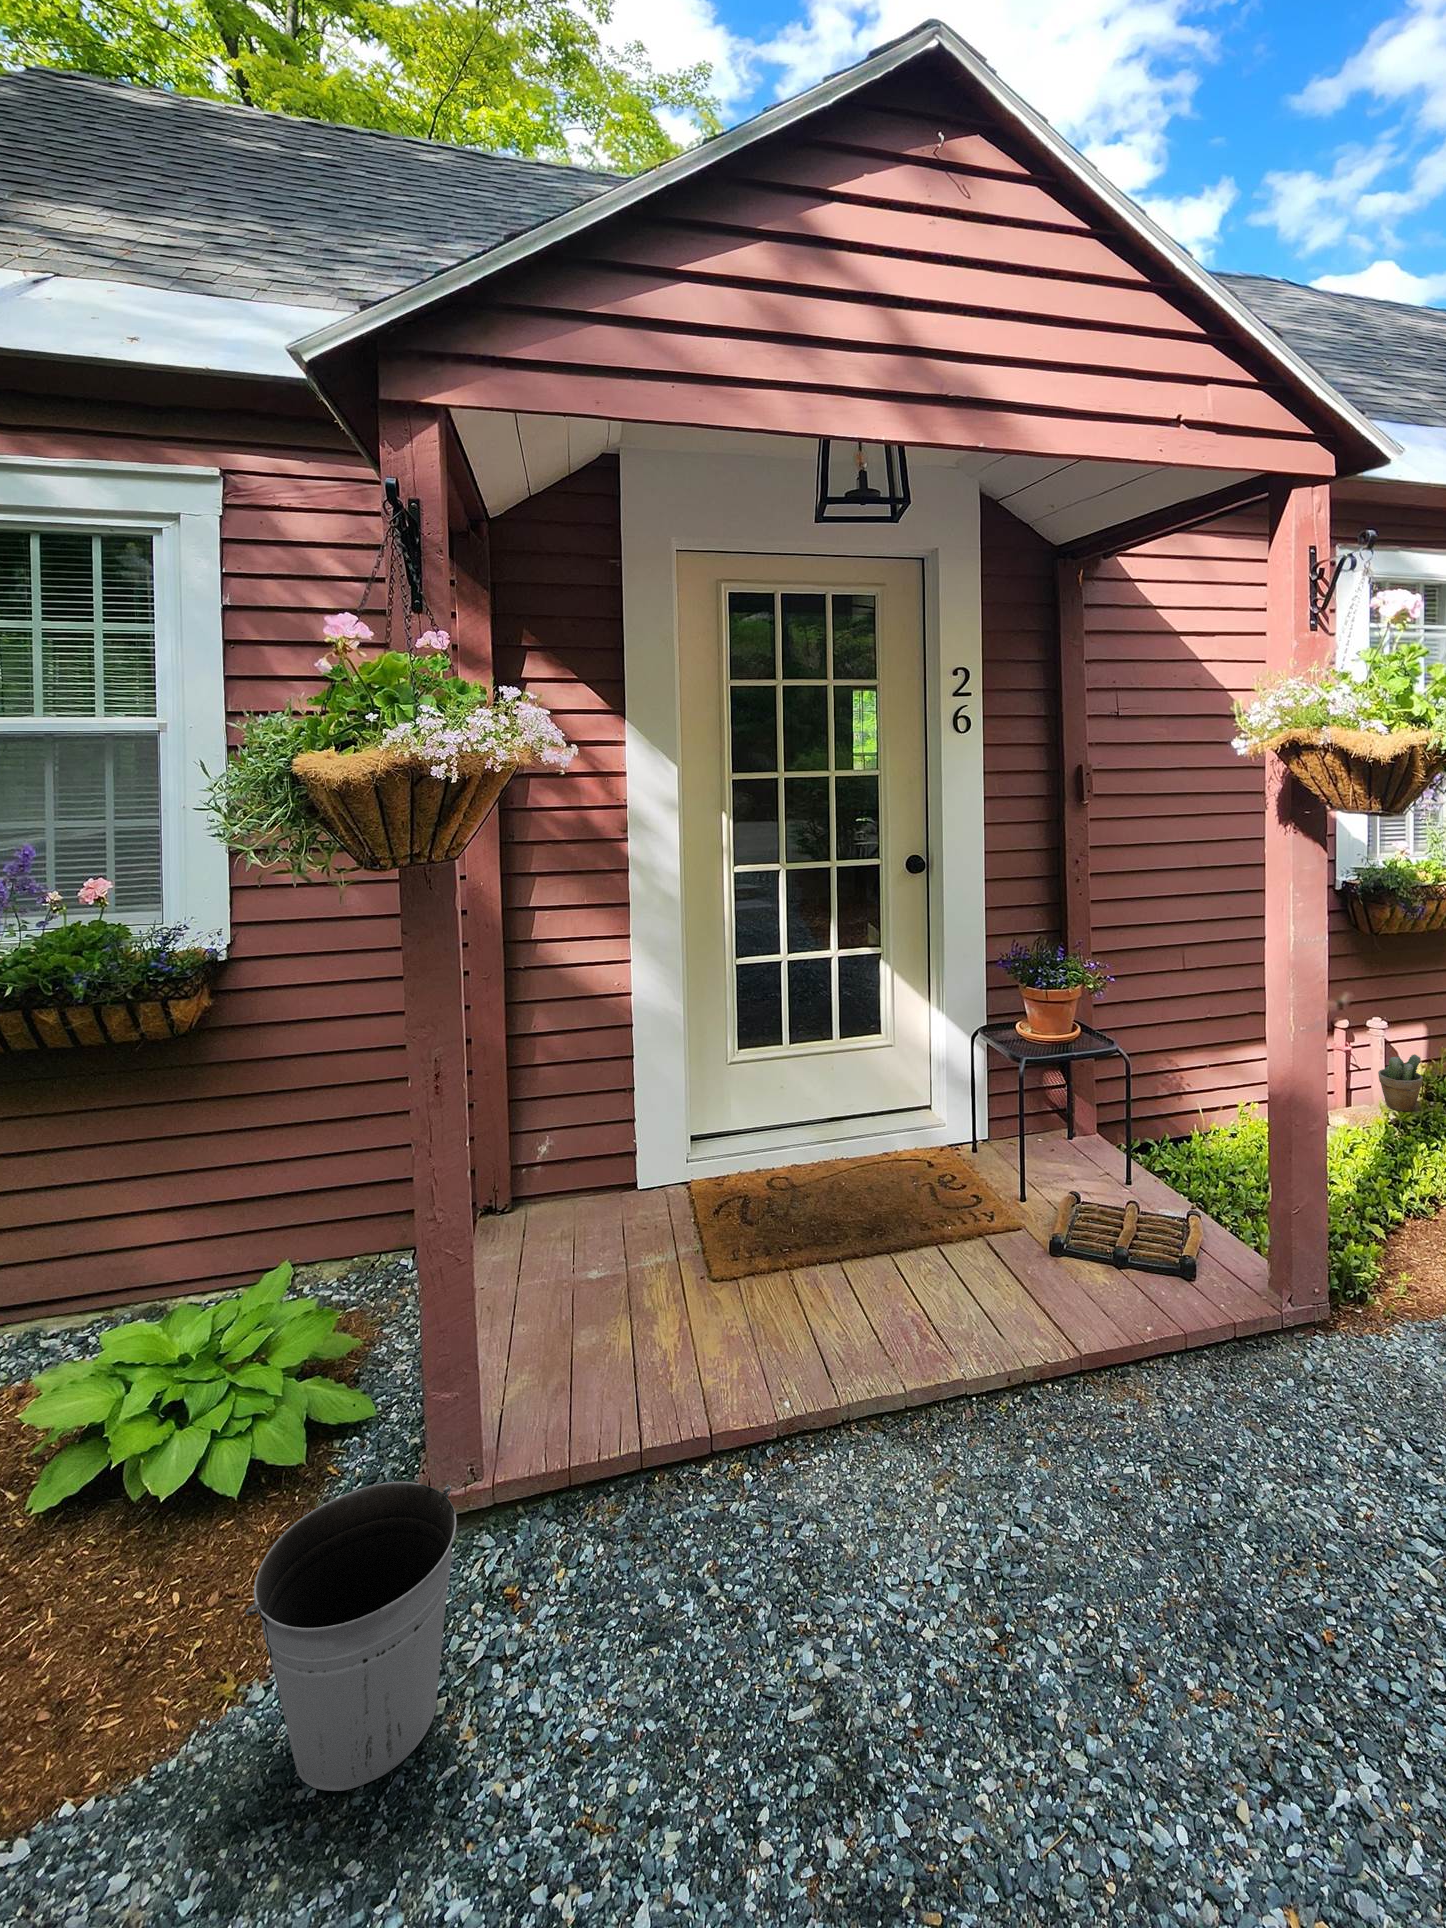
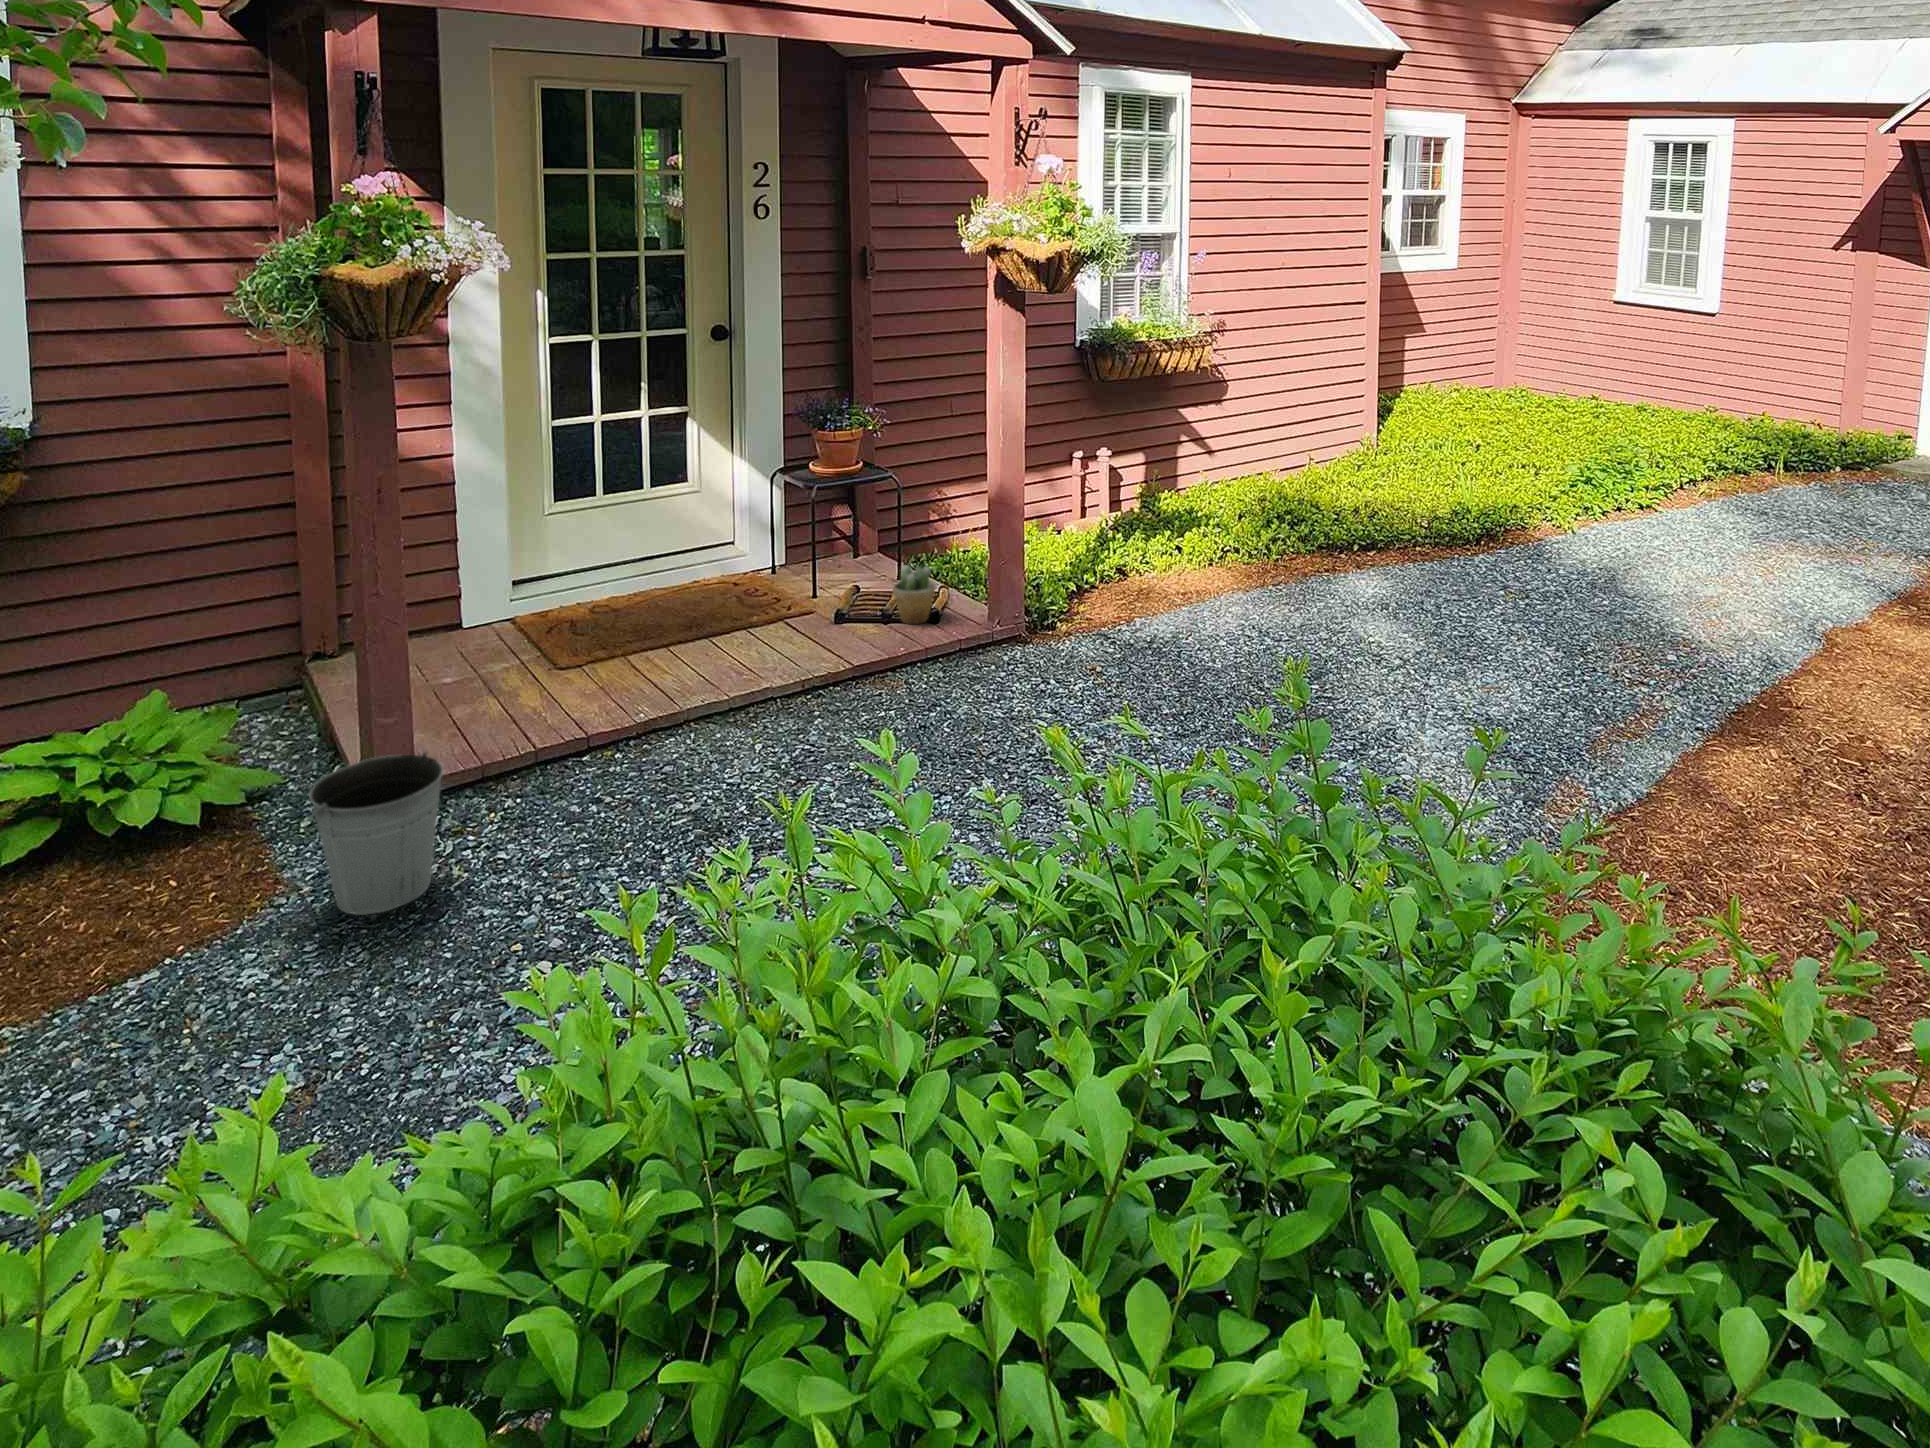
potted plant: present [1378,1054,1423,1111] -> present [893,565,935,624]

